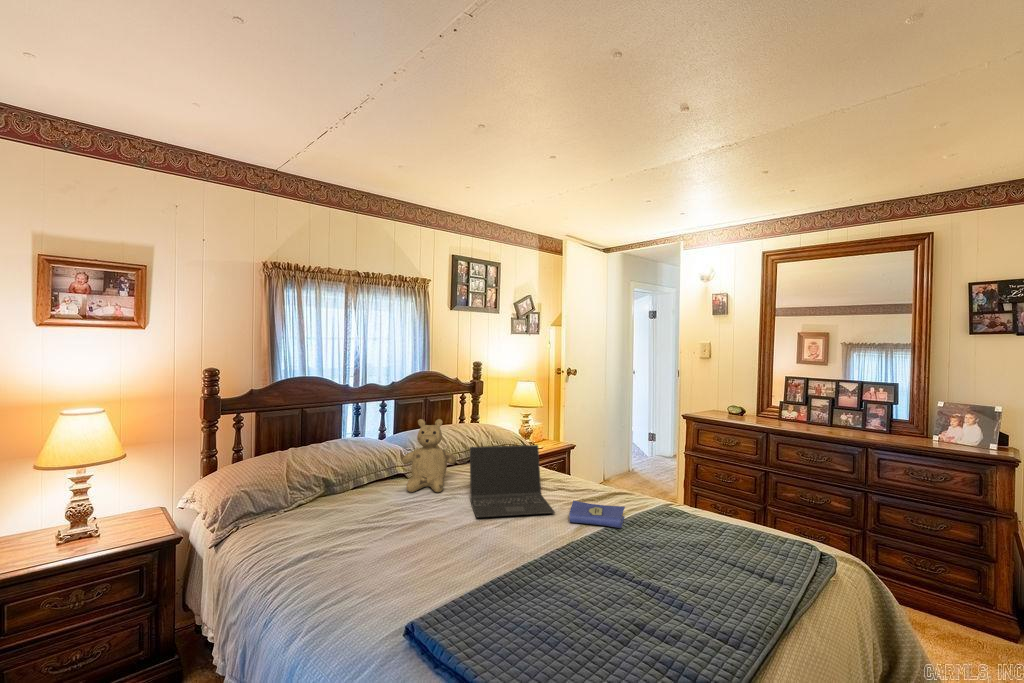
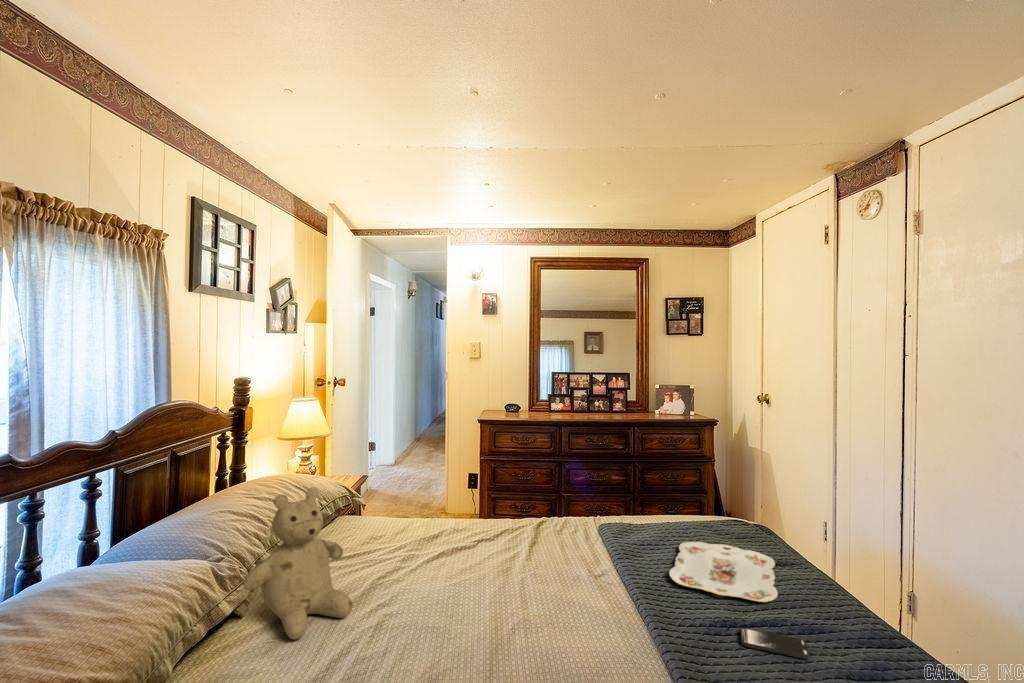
laptop: present [470,445,555,517] -> none [401,490,547,627]
hardcover book: present [569,500,625,528] -> none [550,537,626,578]
serving tray: none [625,536,759,586] -> present [669,542,778,602]
smartphone: none [587,581,632,613] -> present [741,628,809,659]

